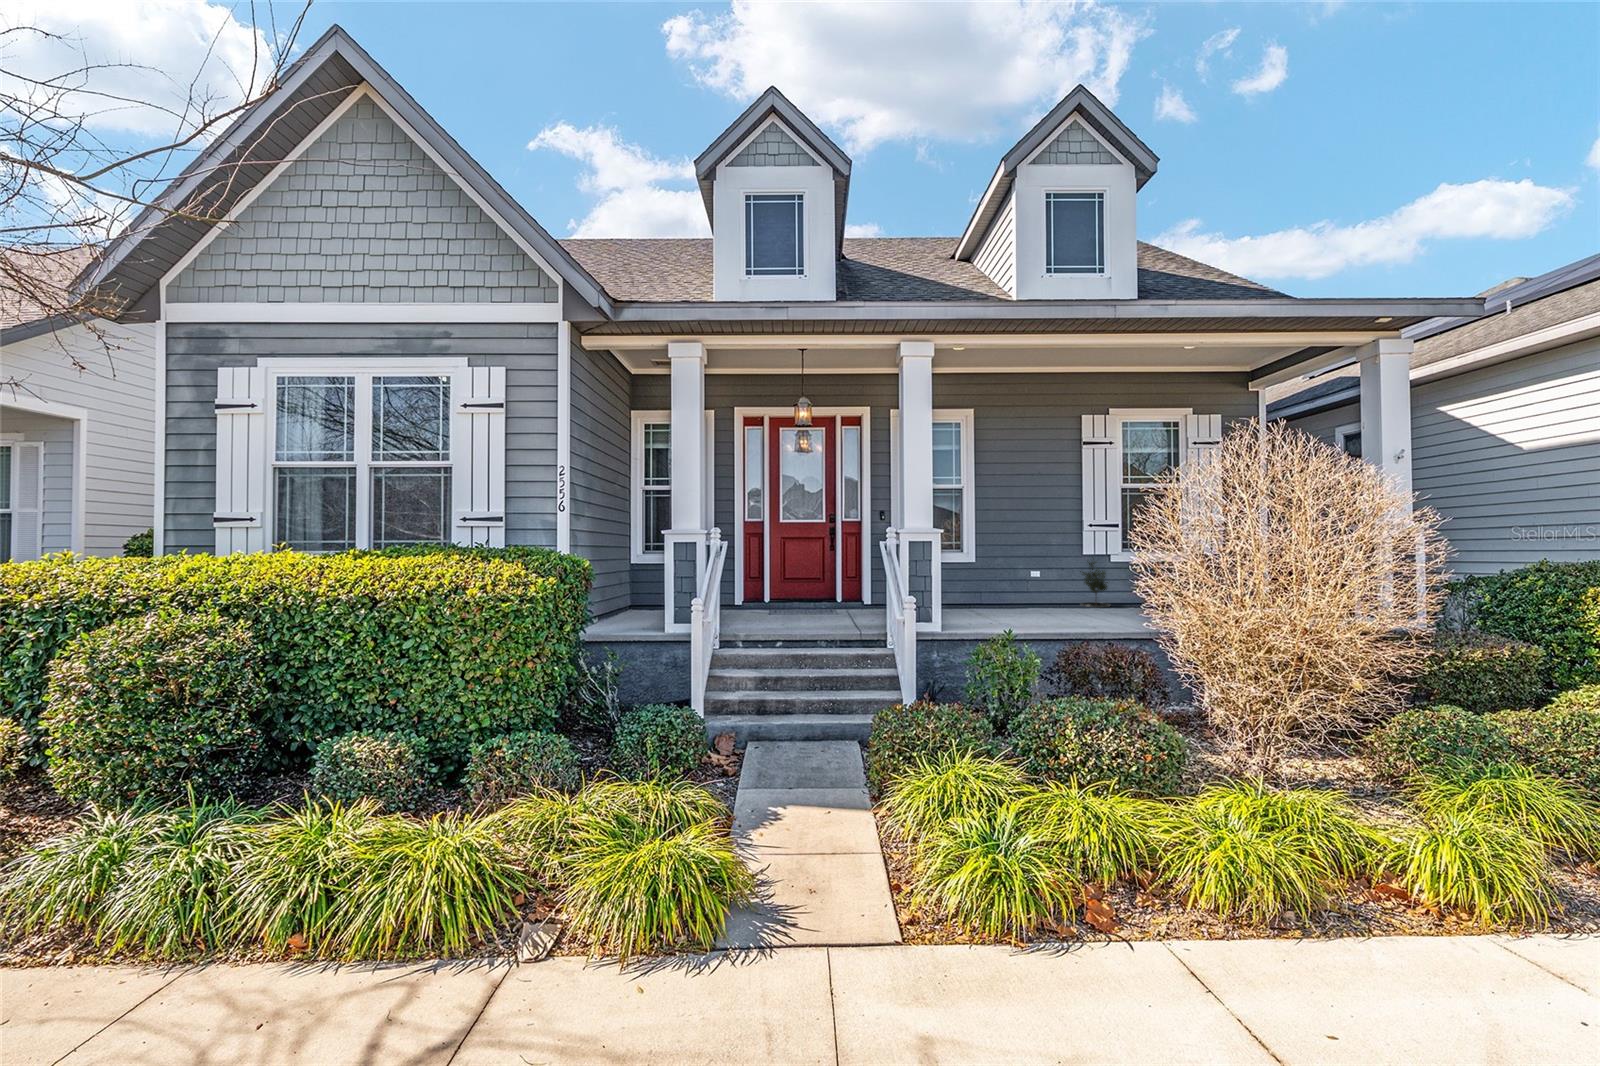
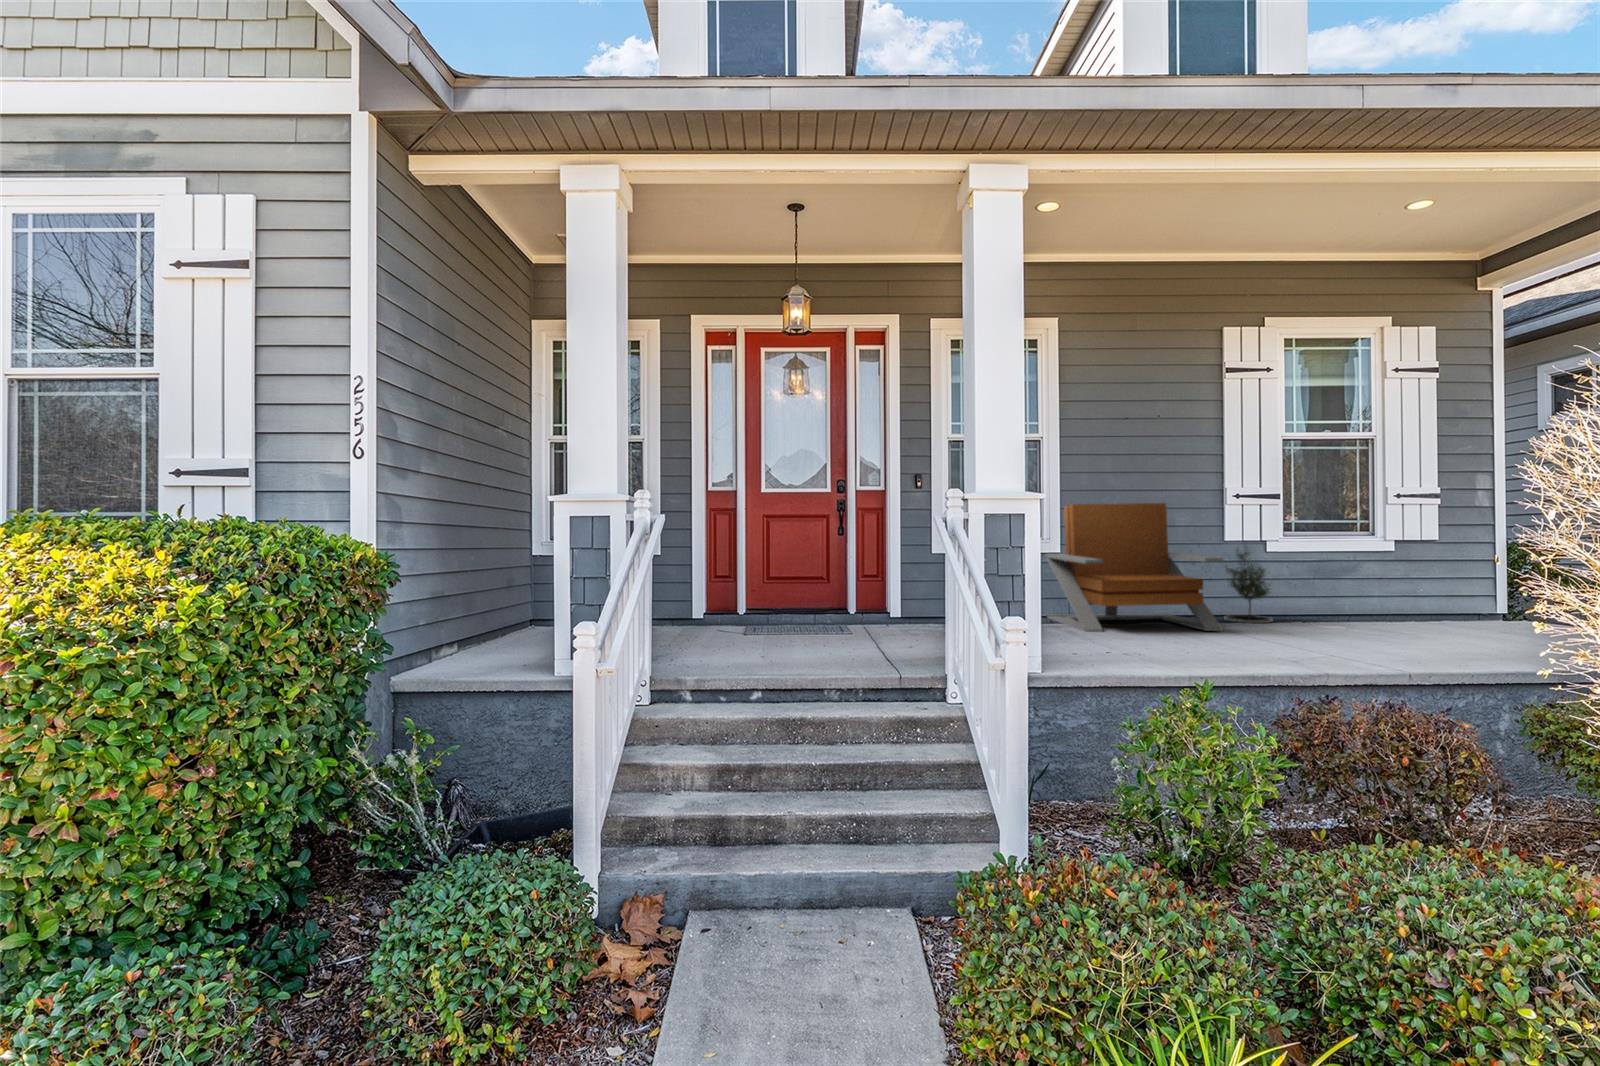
lounge chair: none [964,530,1070,612] -> present [1045,503,1222,632]

